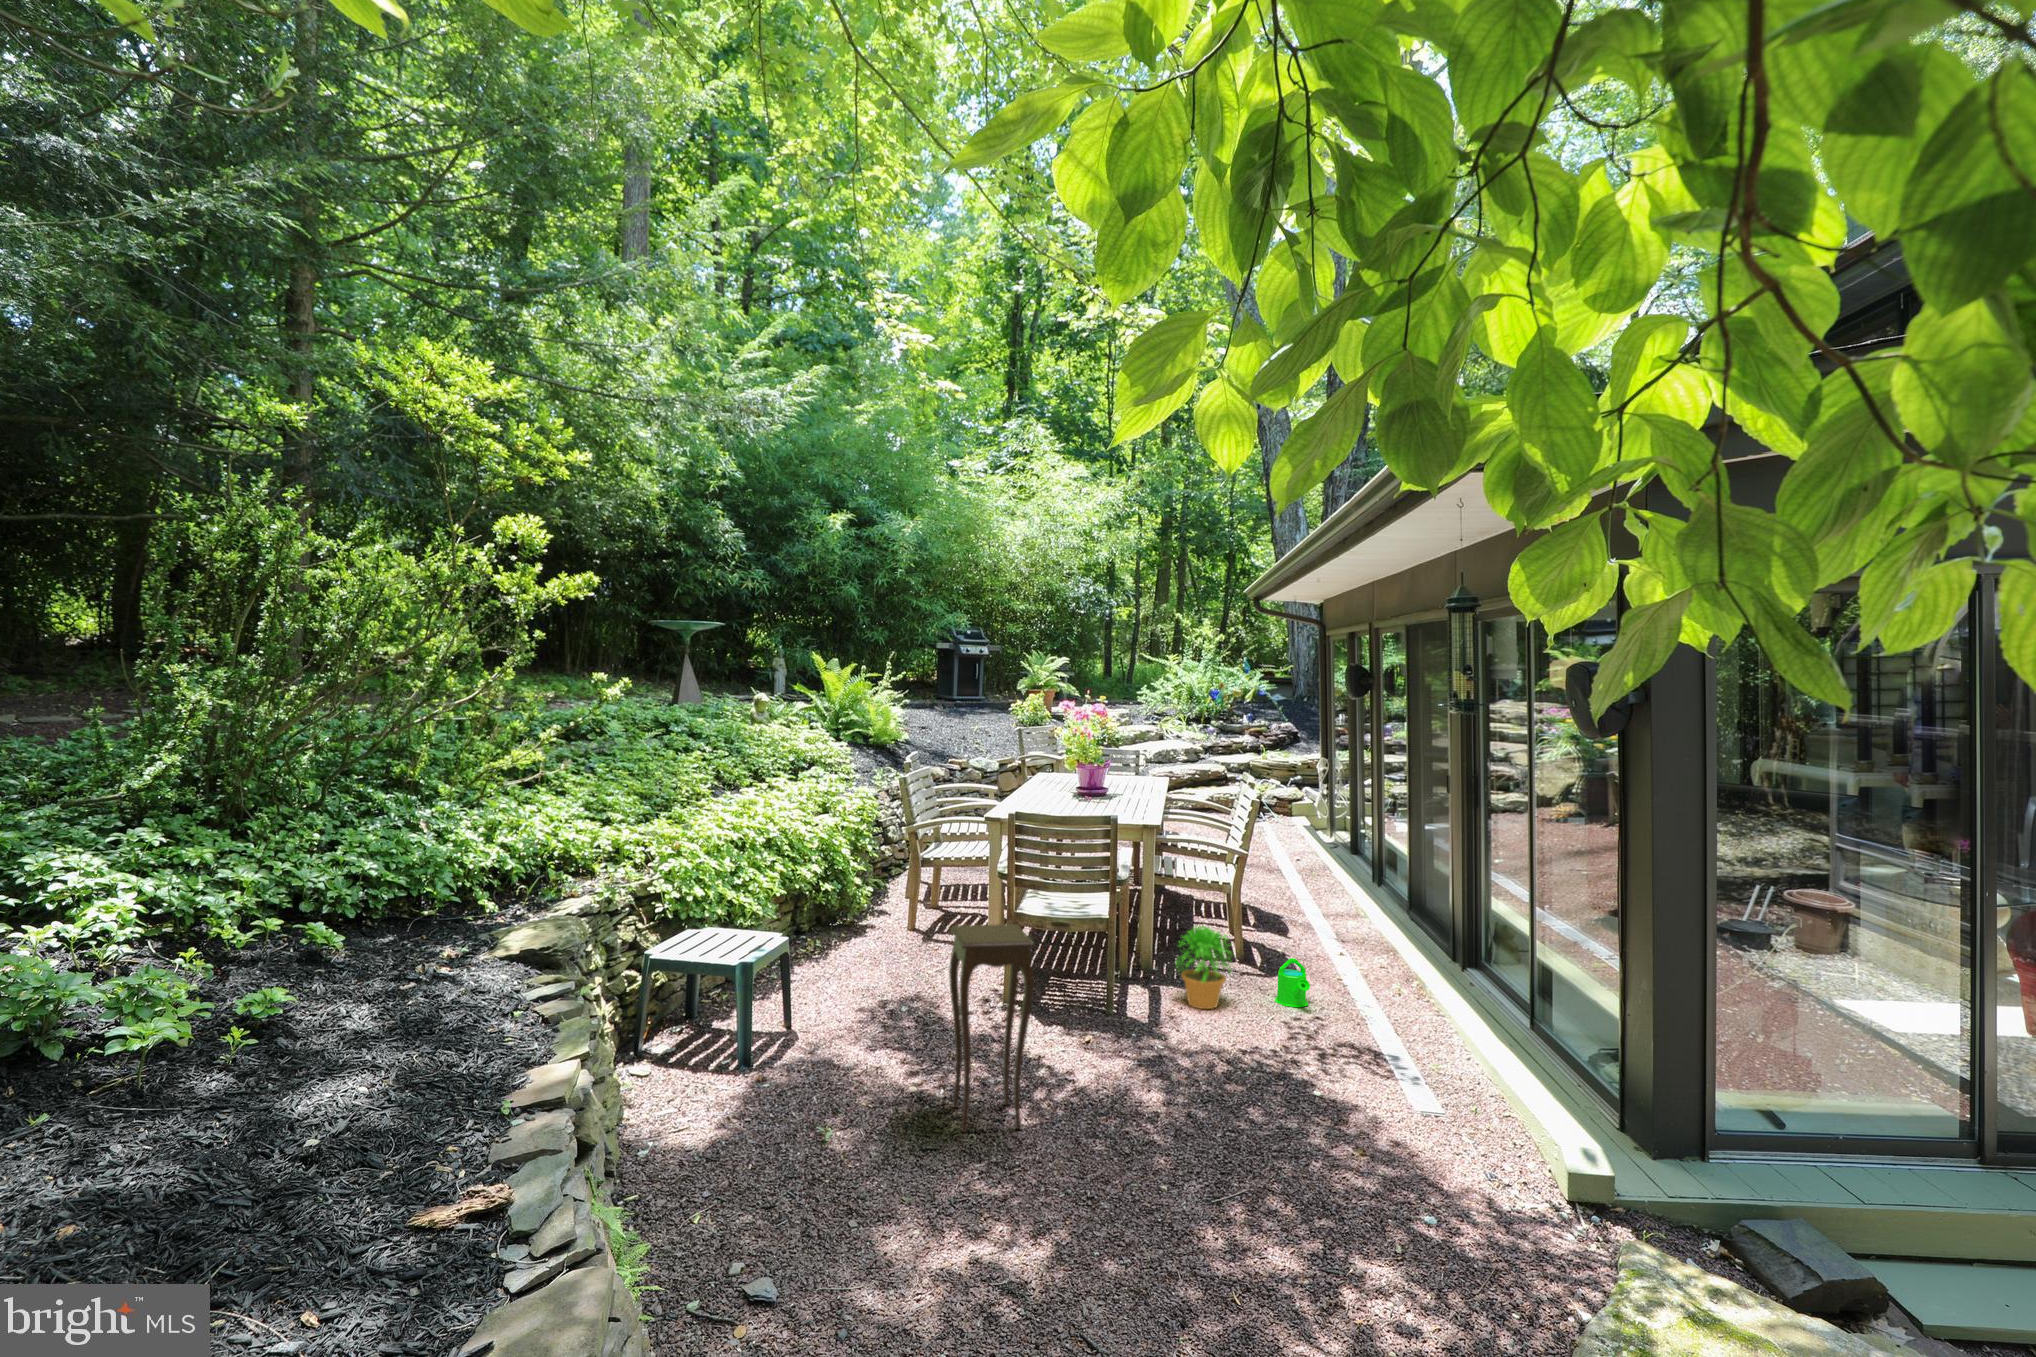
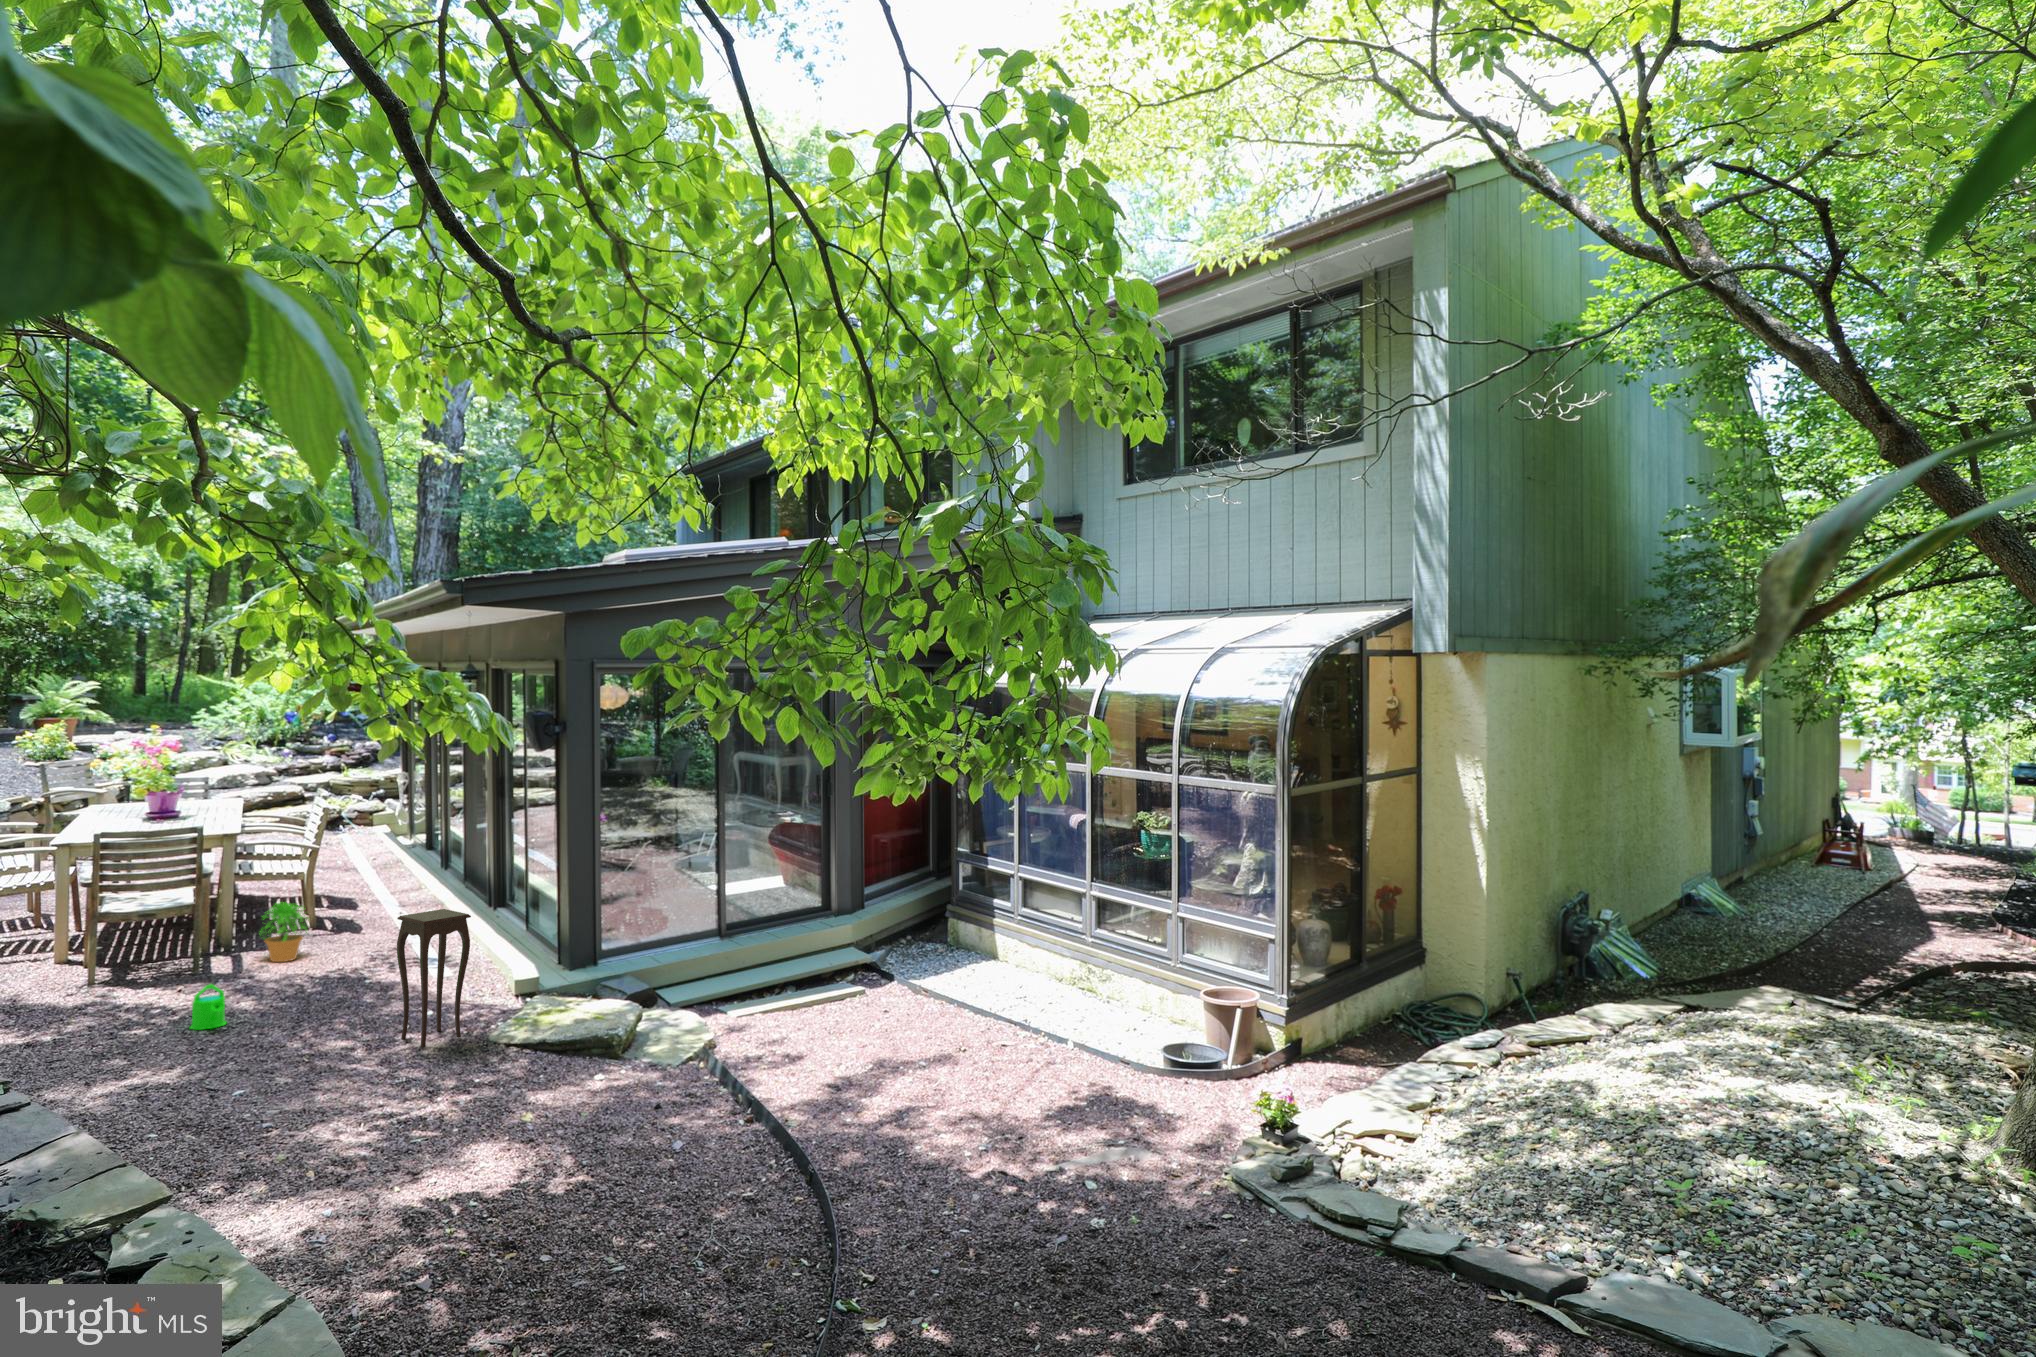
side table: present [949,924,1035,1132] -> present [397,909,471,1047]
watering can: present [1275,958,1310,1007] -> present [190,984,226,1030]

